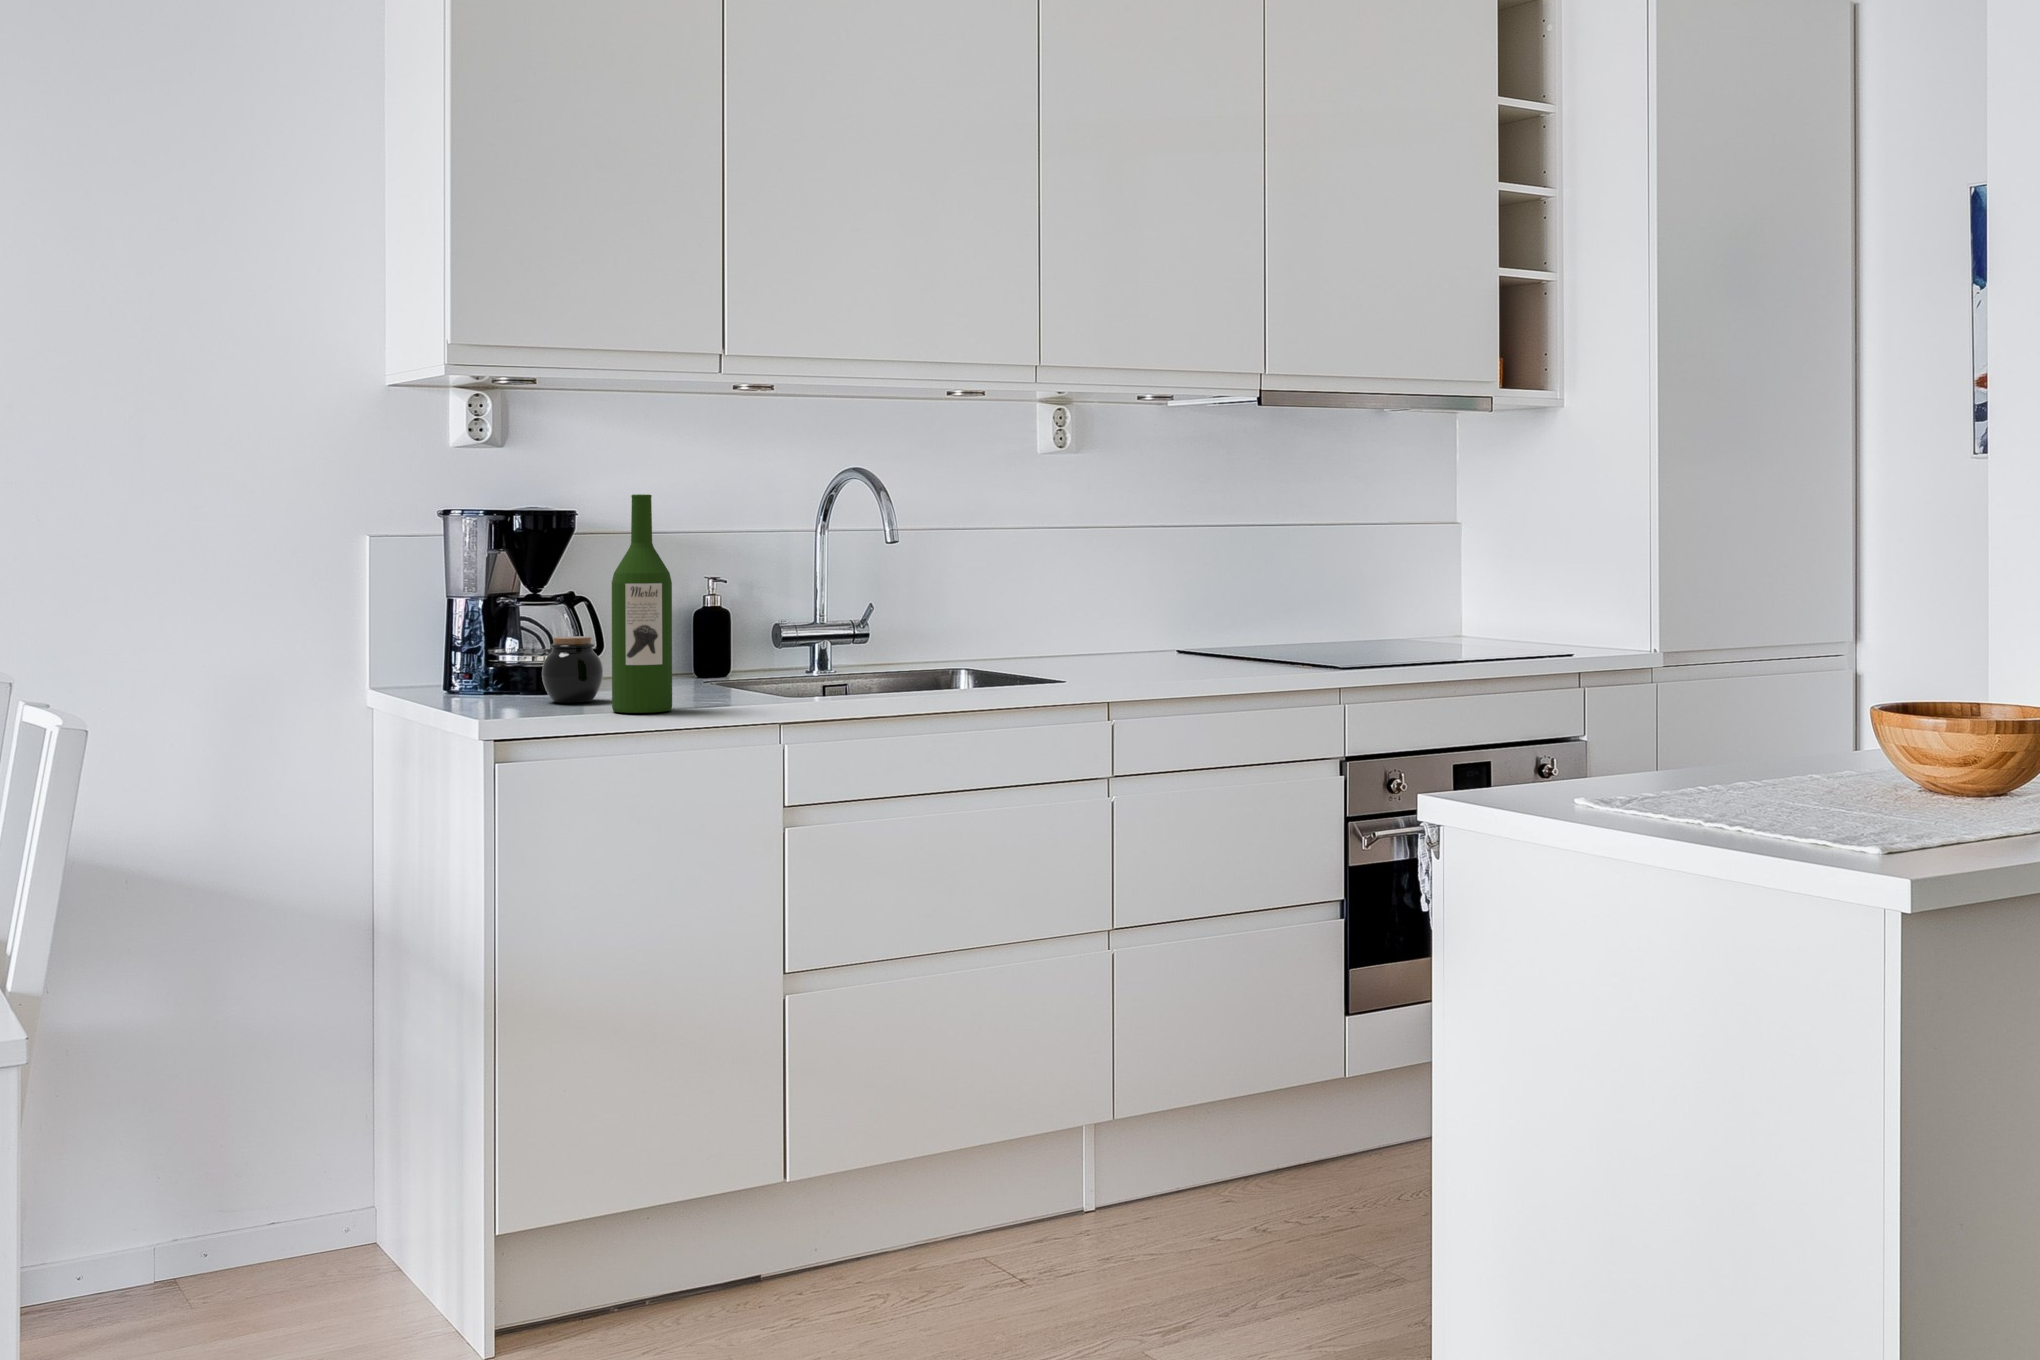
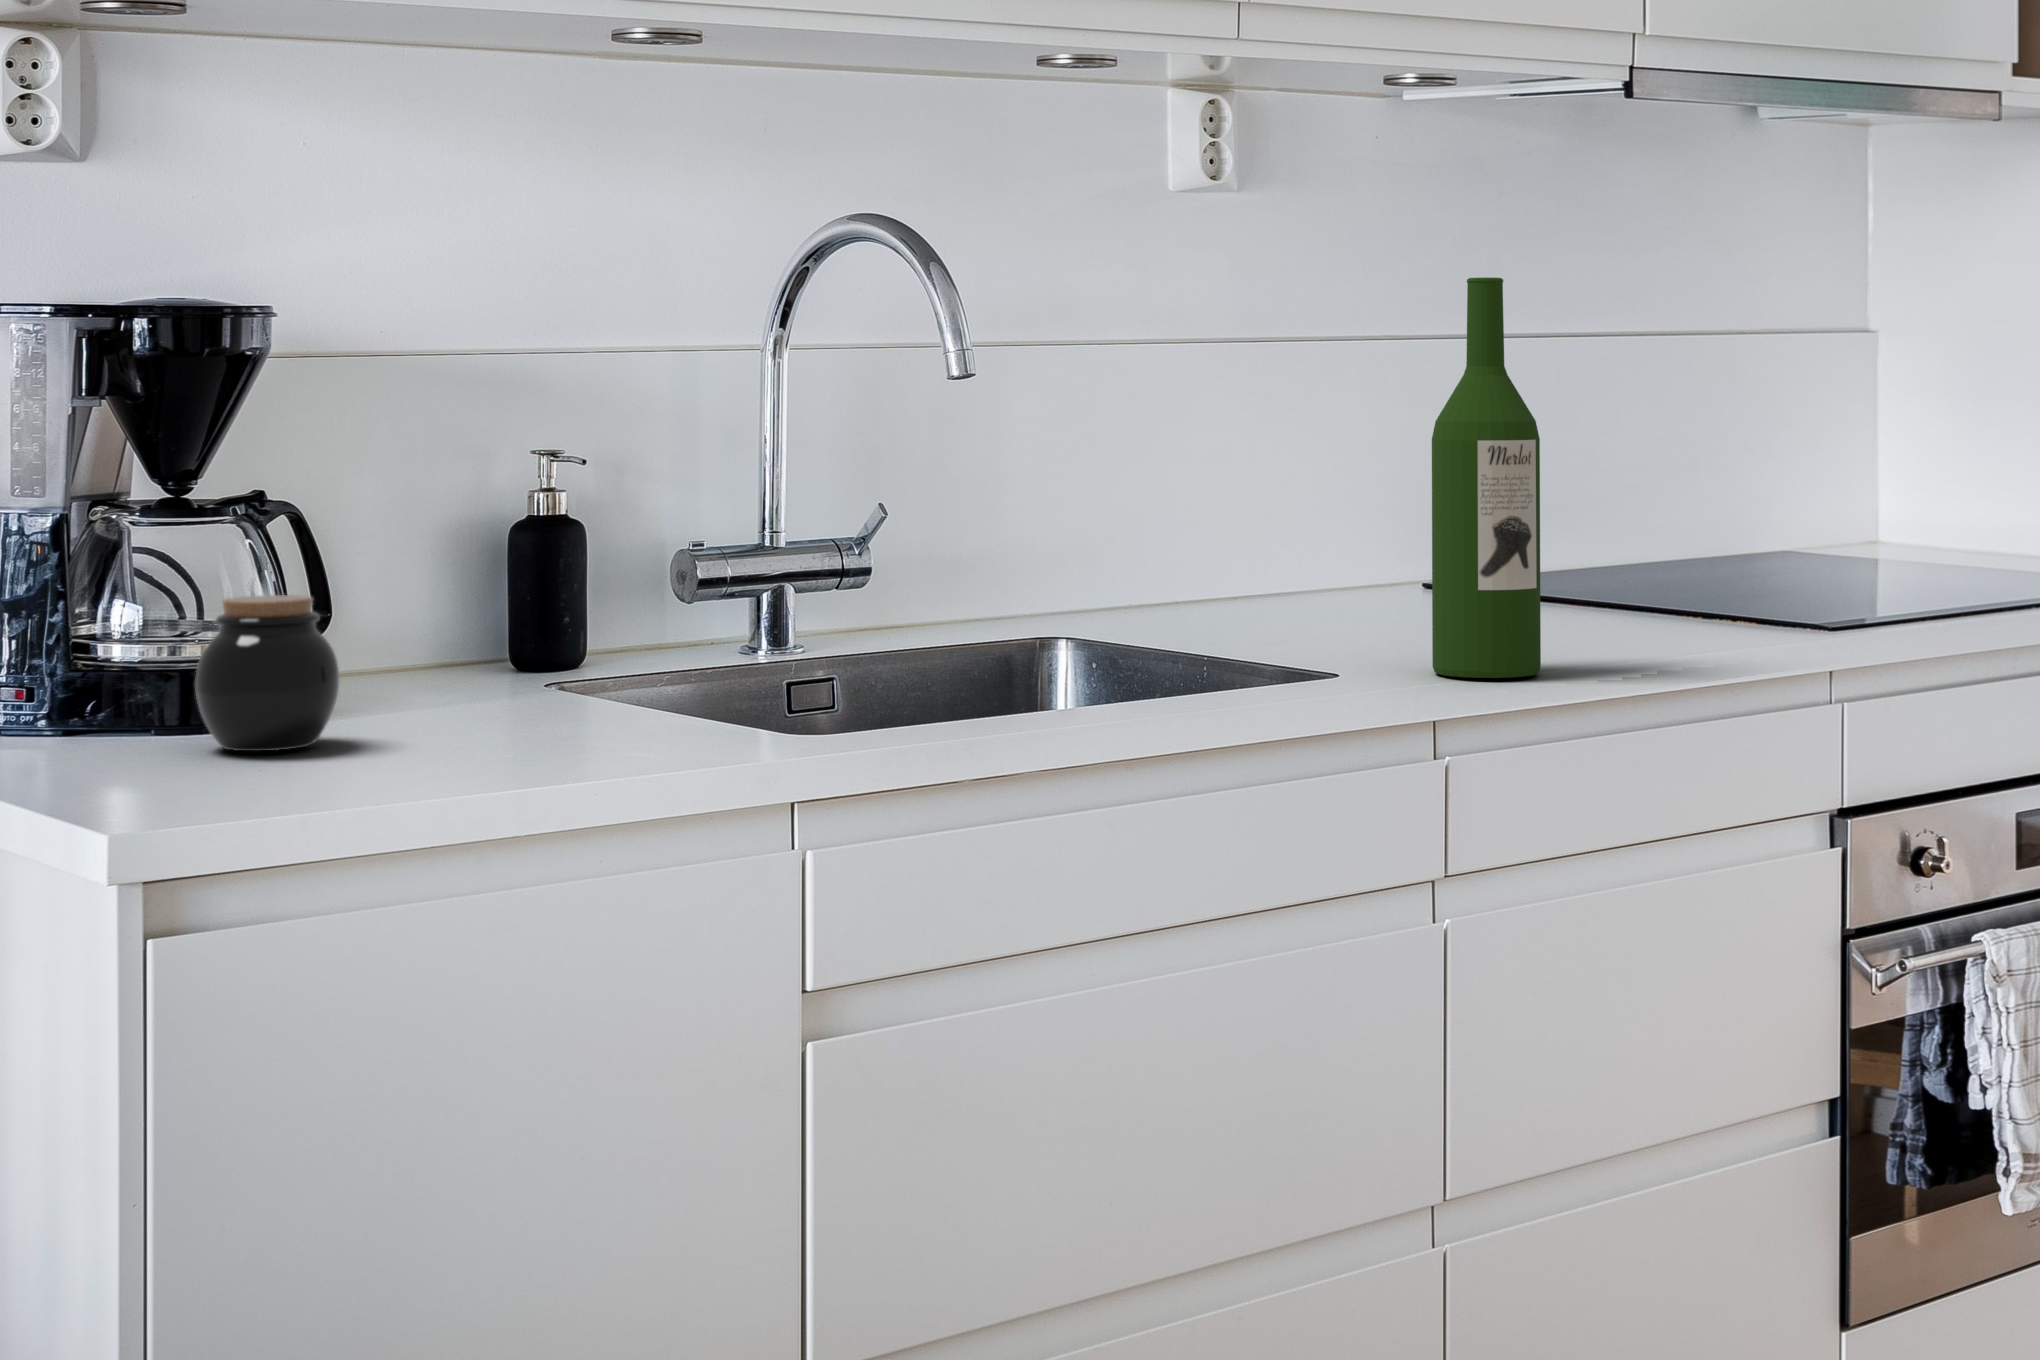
wine bottle: present [612,494,672,713] -> present [1432,277,1541,678]

